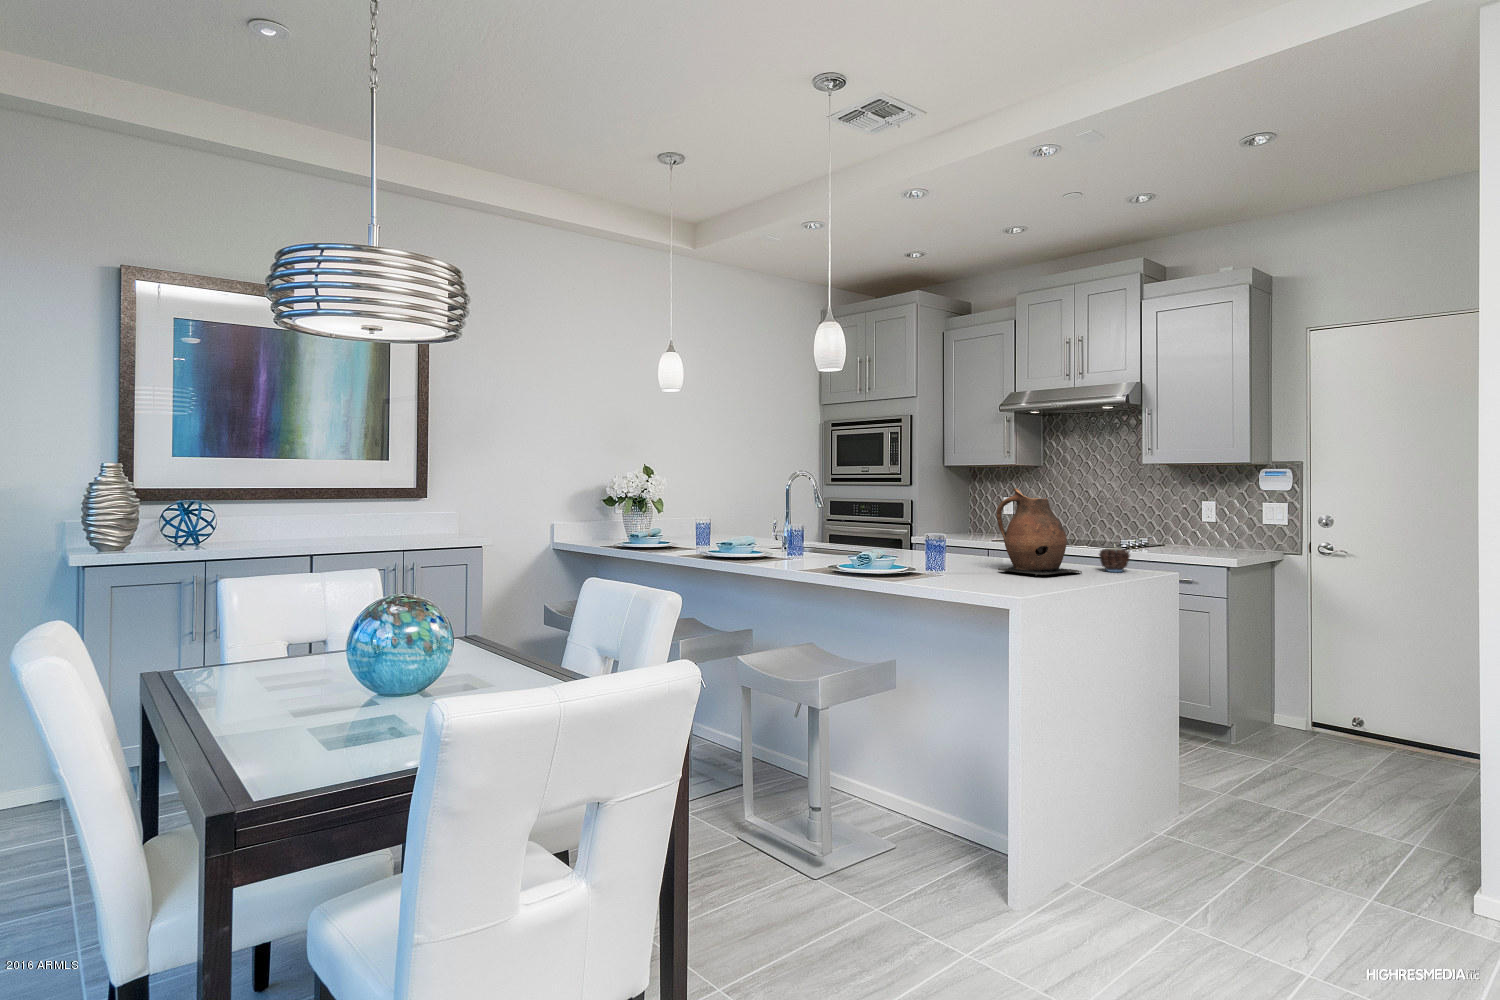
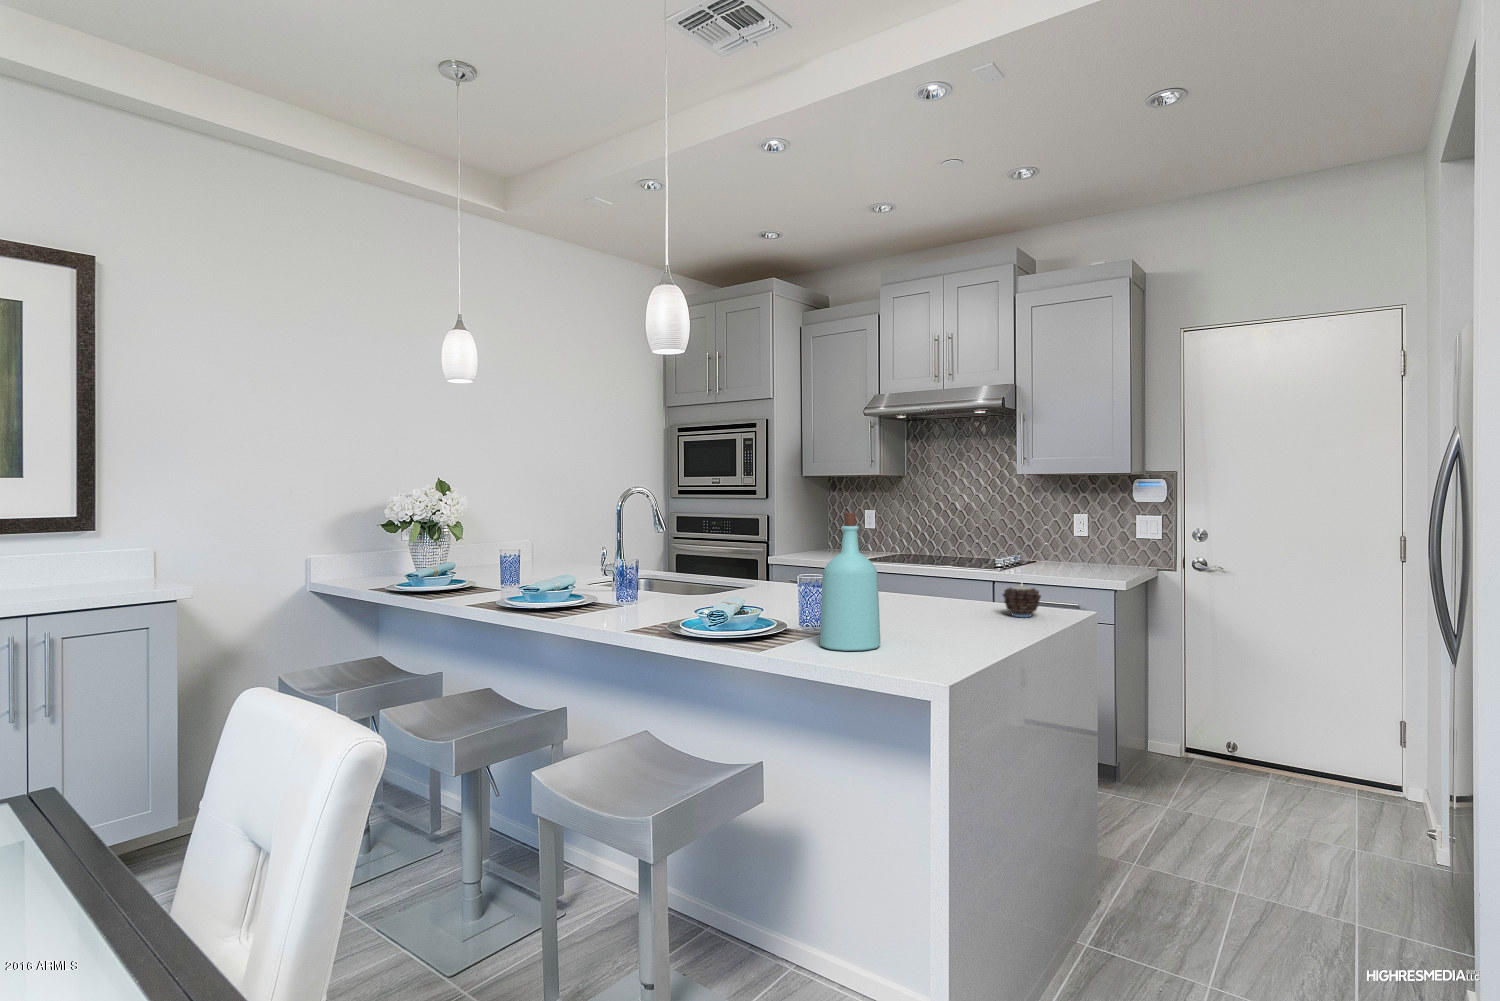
bottle: none [943,484,989,584] -> present [820,513,880,651]
ceramic pitcher: present [997,489,1082,576] -> none [881,515,987,630]

